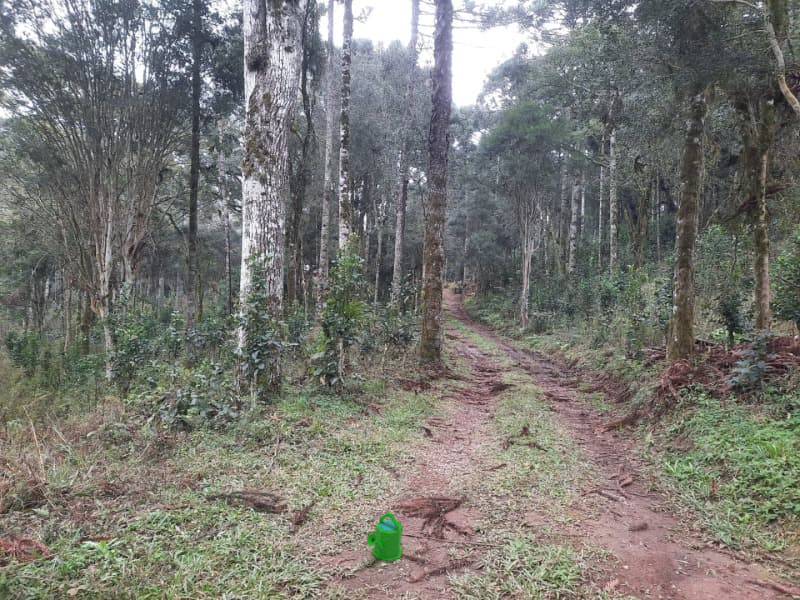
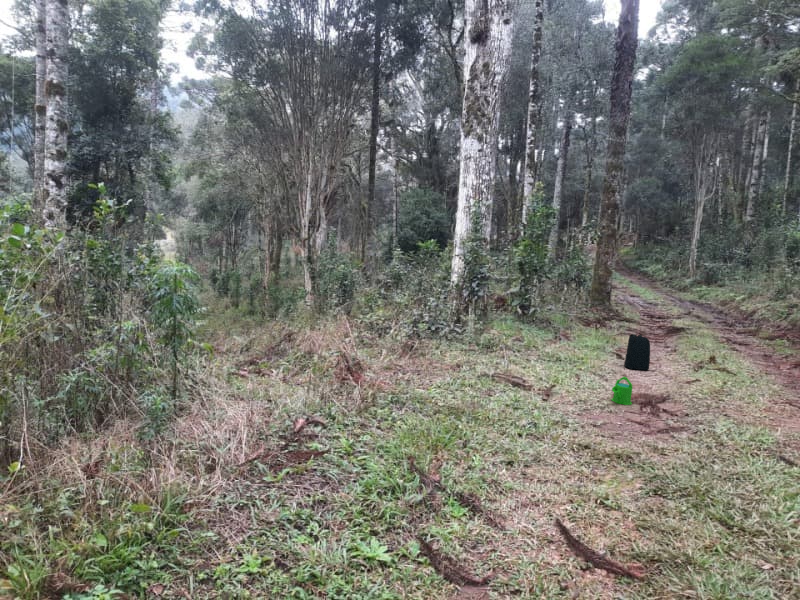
backpack: none [426,415,455,463] -> present [624,334,650,370]

